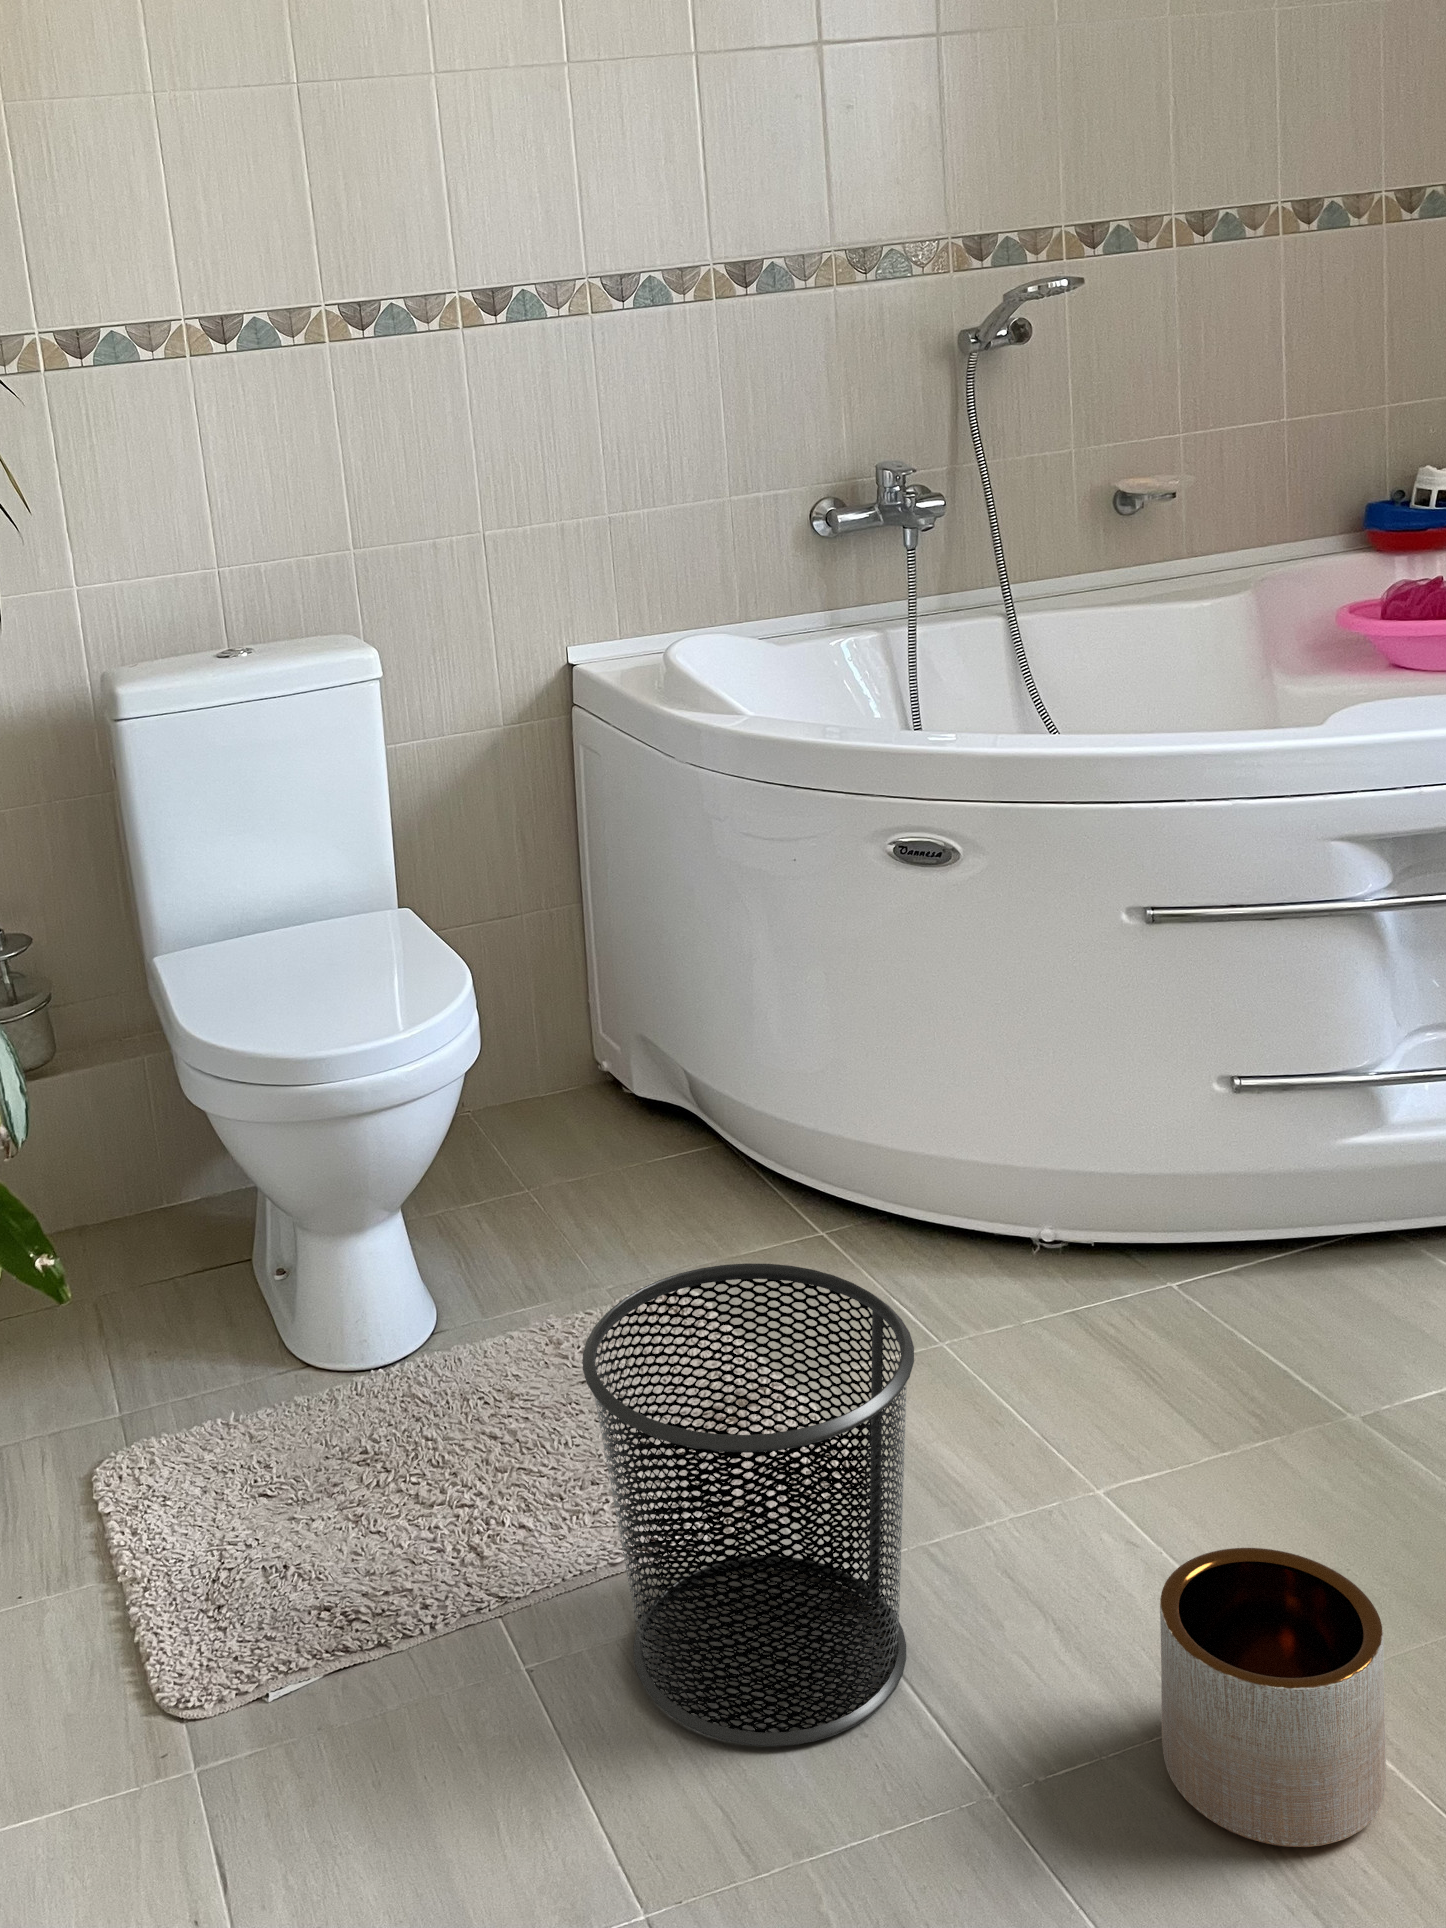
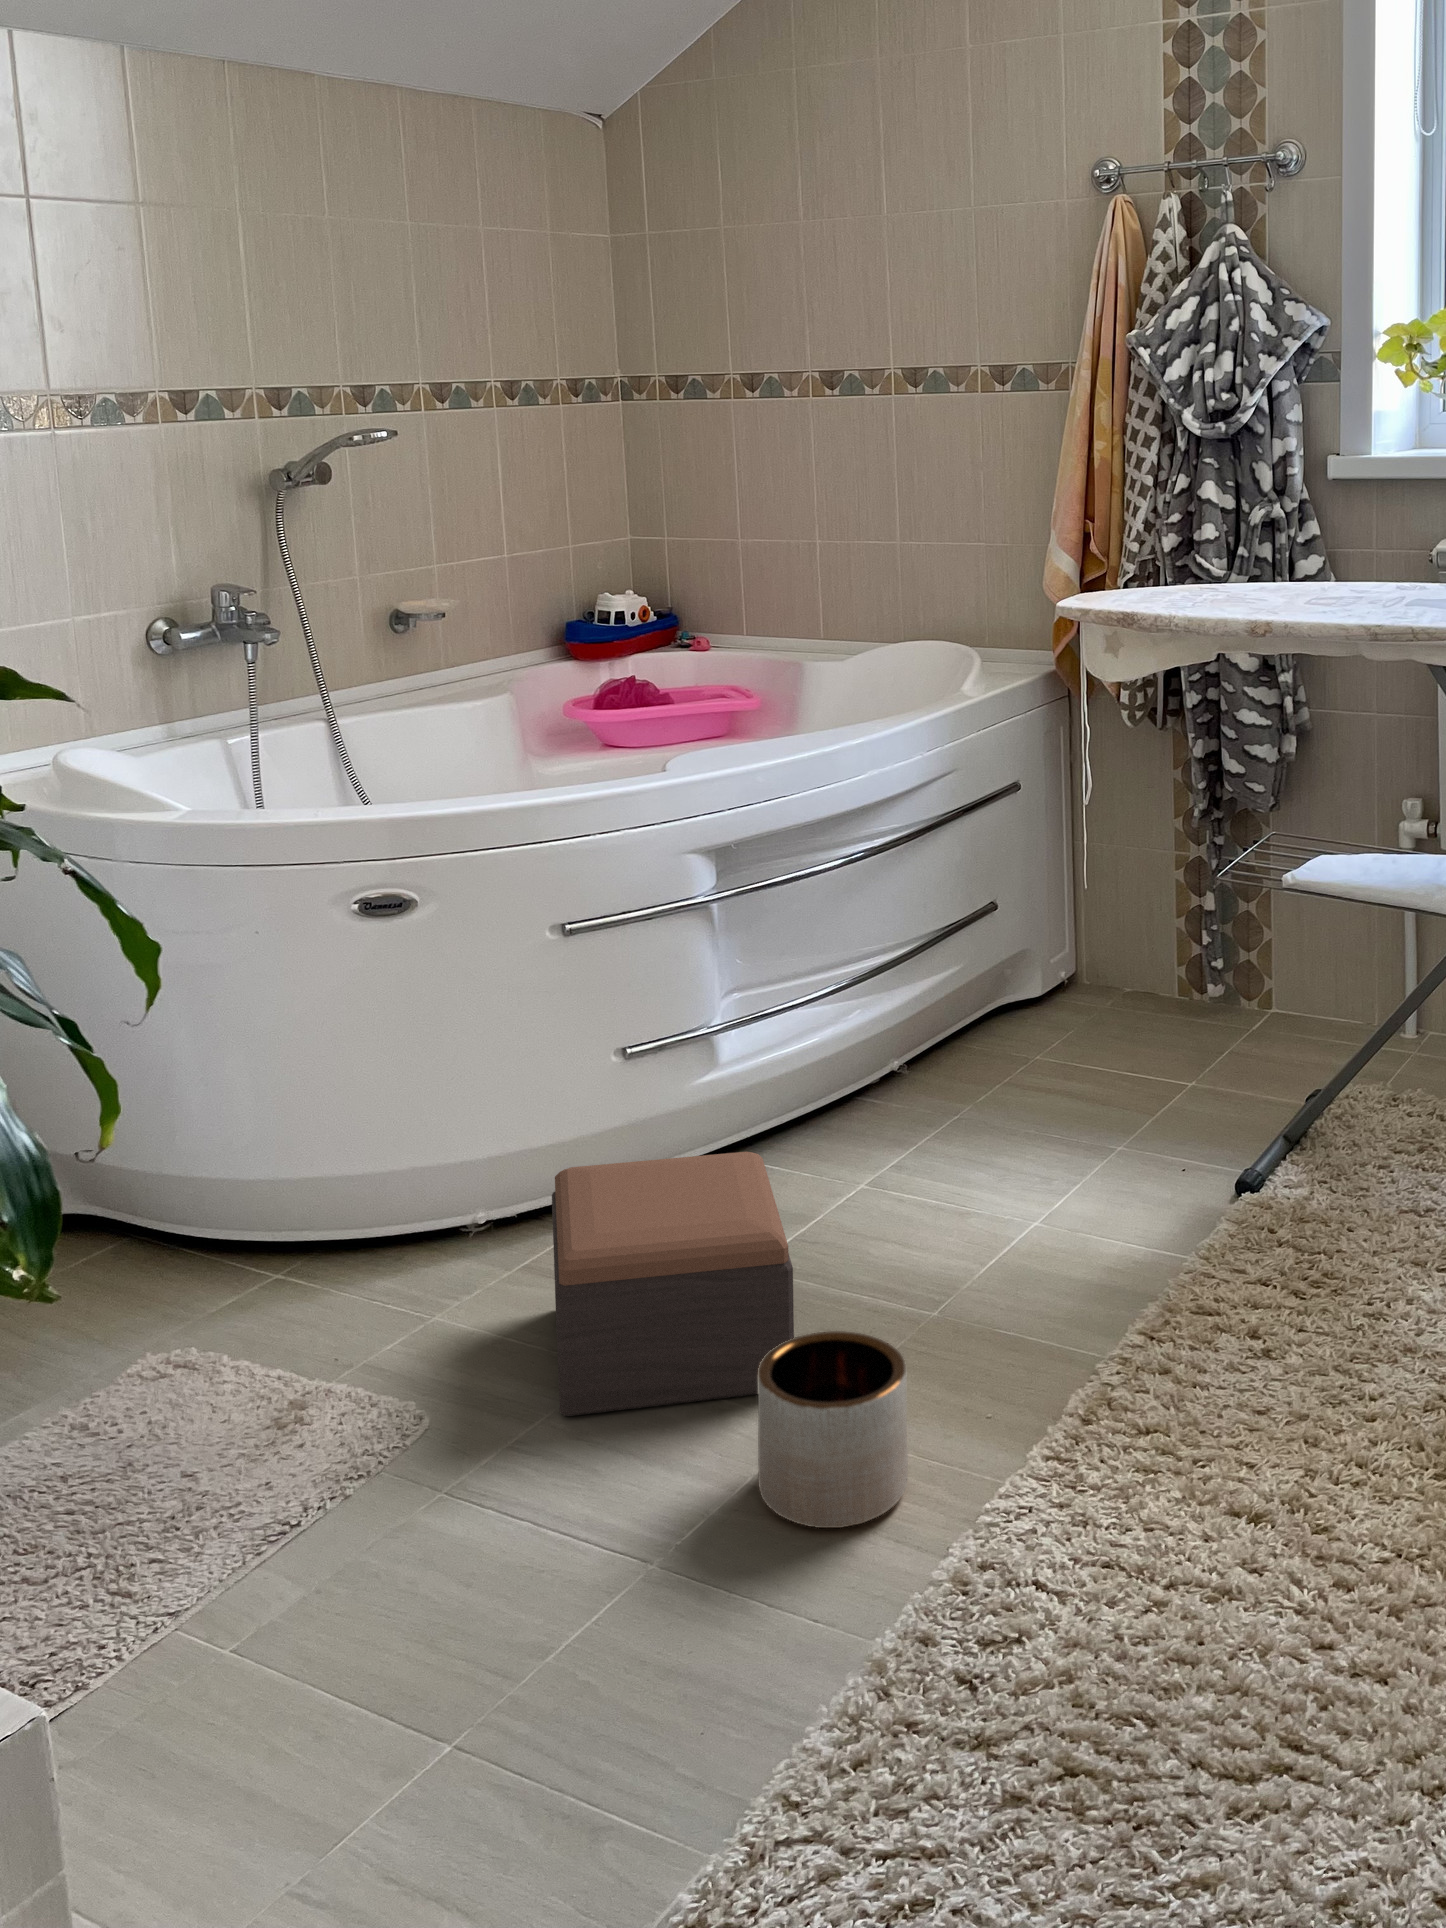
footstool: none [989,1216,1356,1601] -> present [552,1152,794,1416]
waste bin: present [583,1263,914,1746] -> none [283,1231,568,1628]

